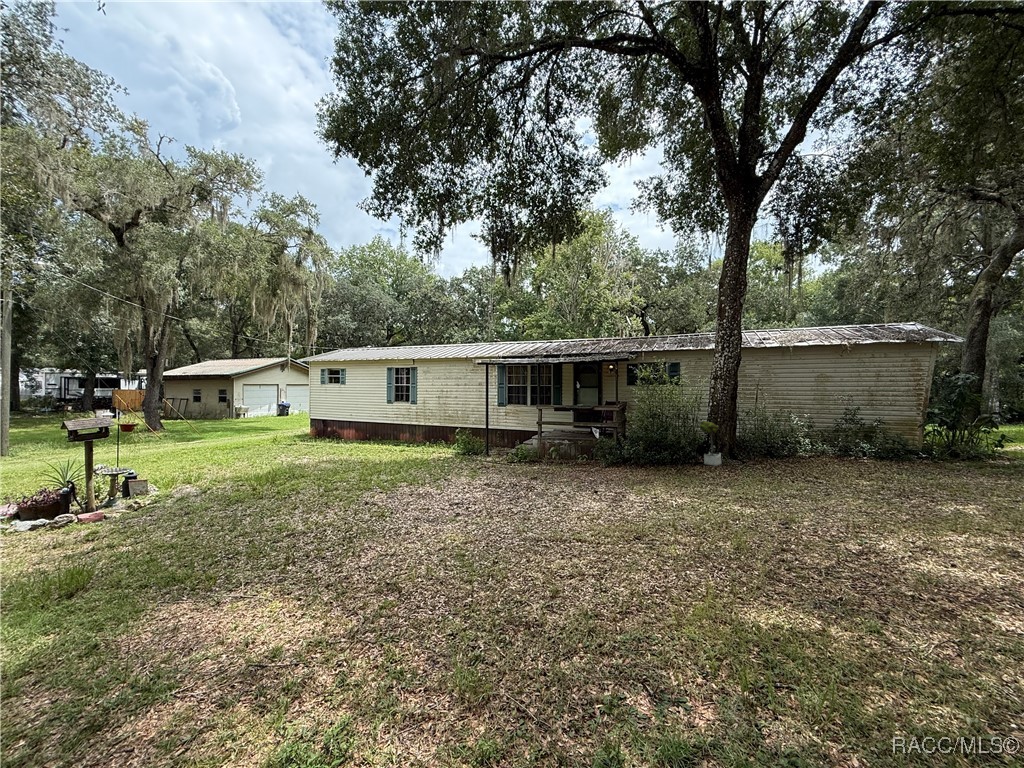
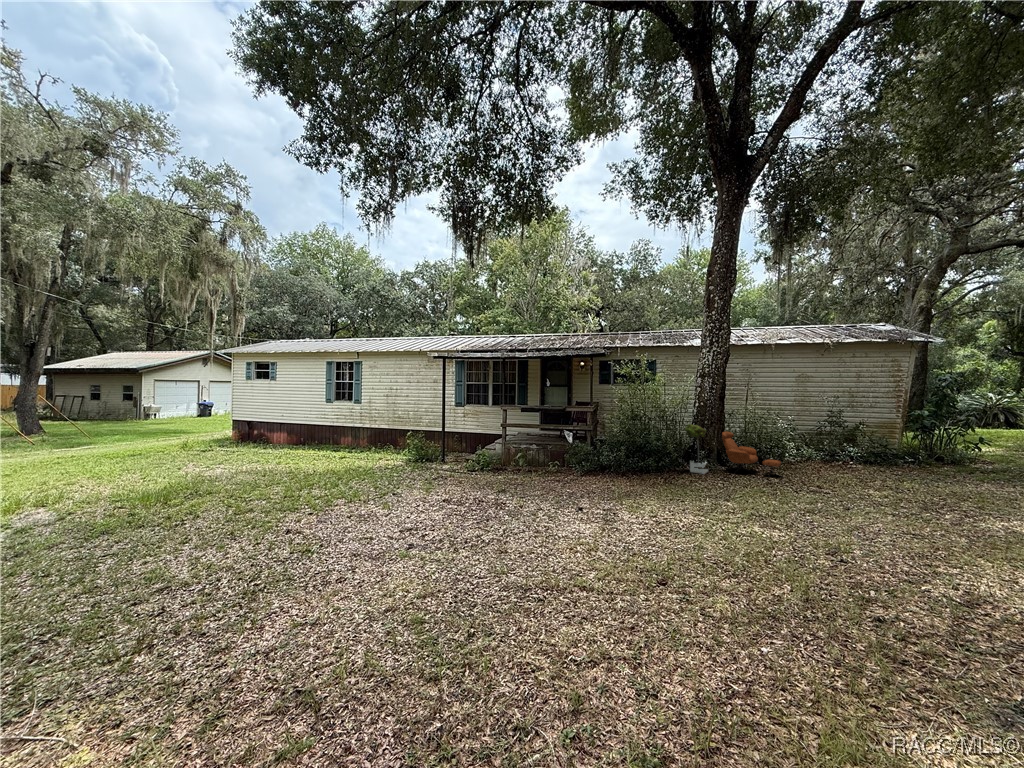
lounge chair: none [735,428,790,469] -> present [722,432,781,475]

